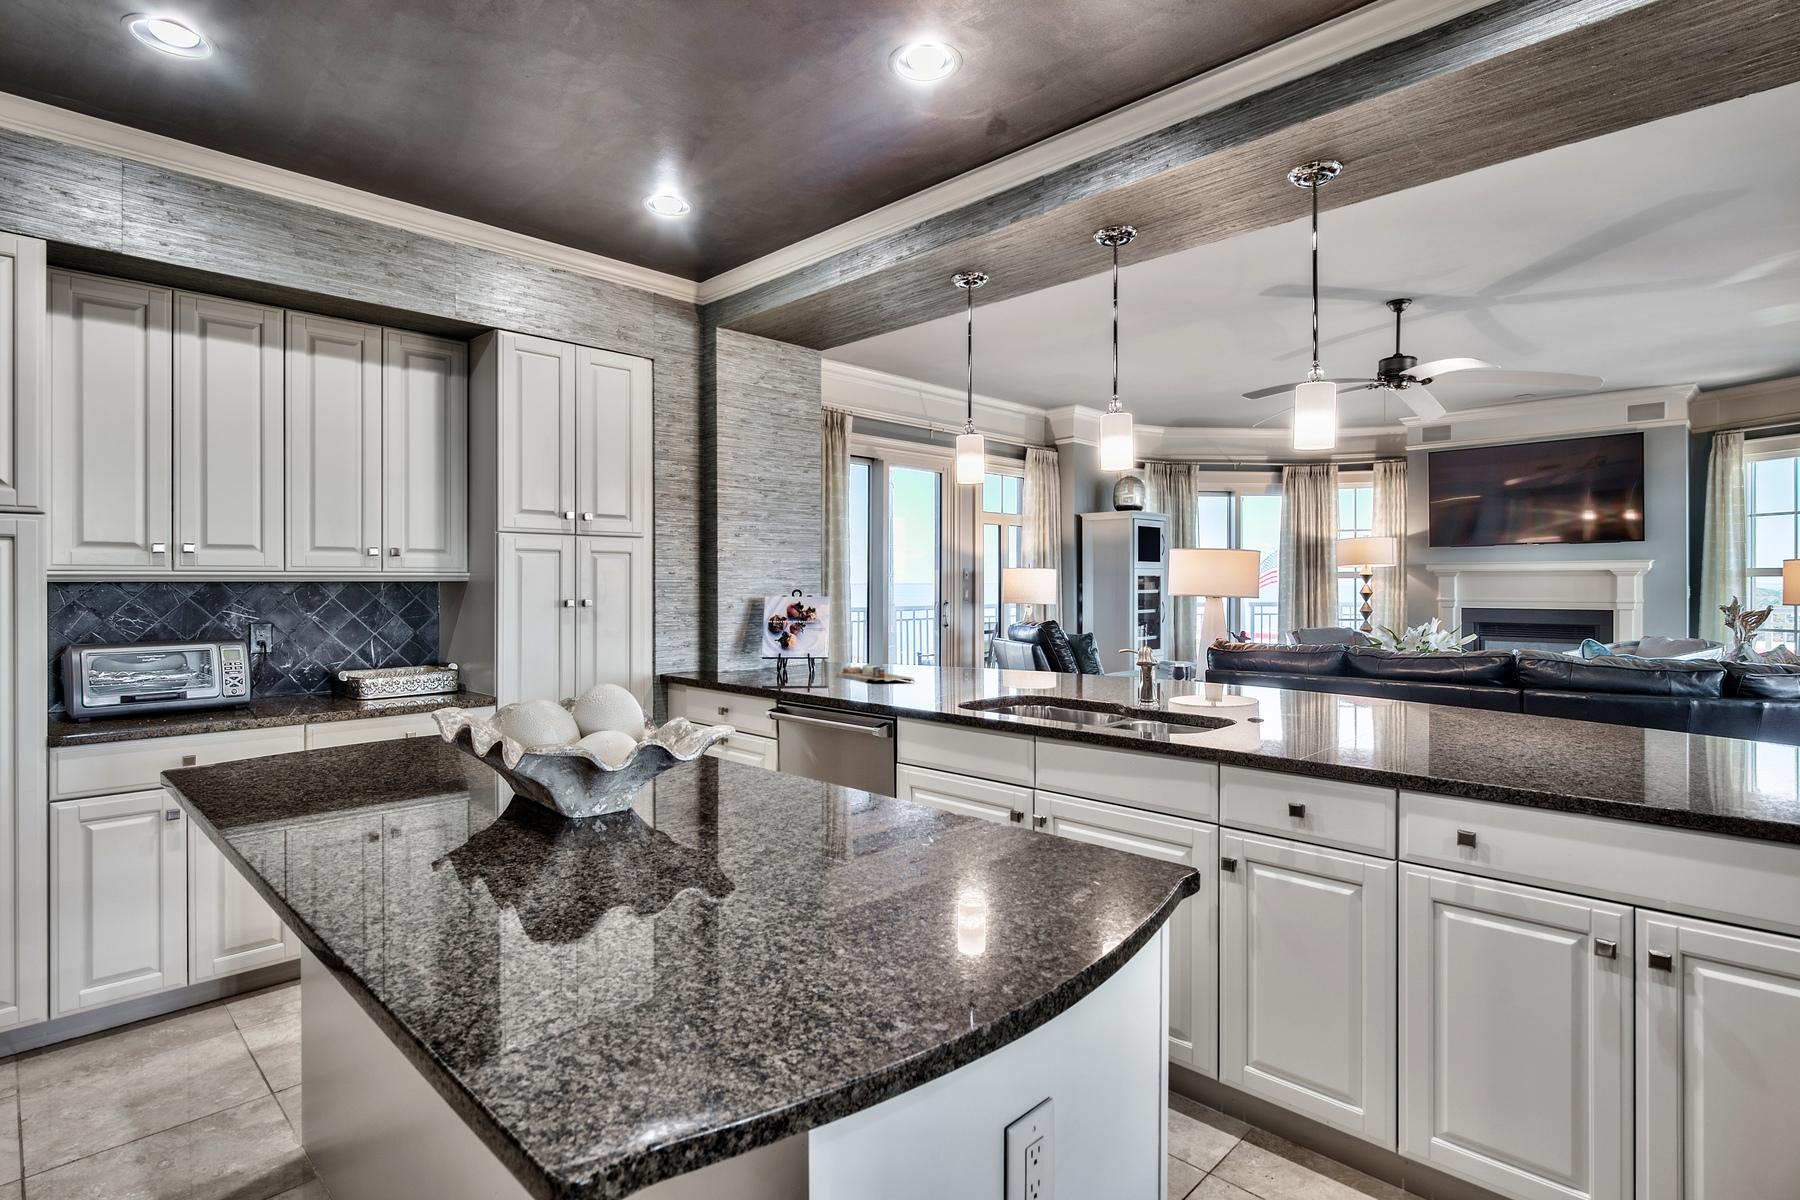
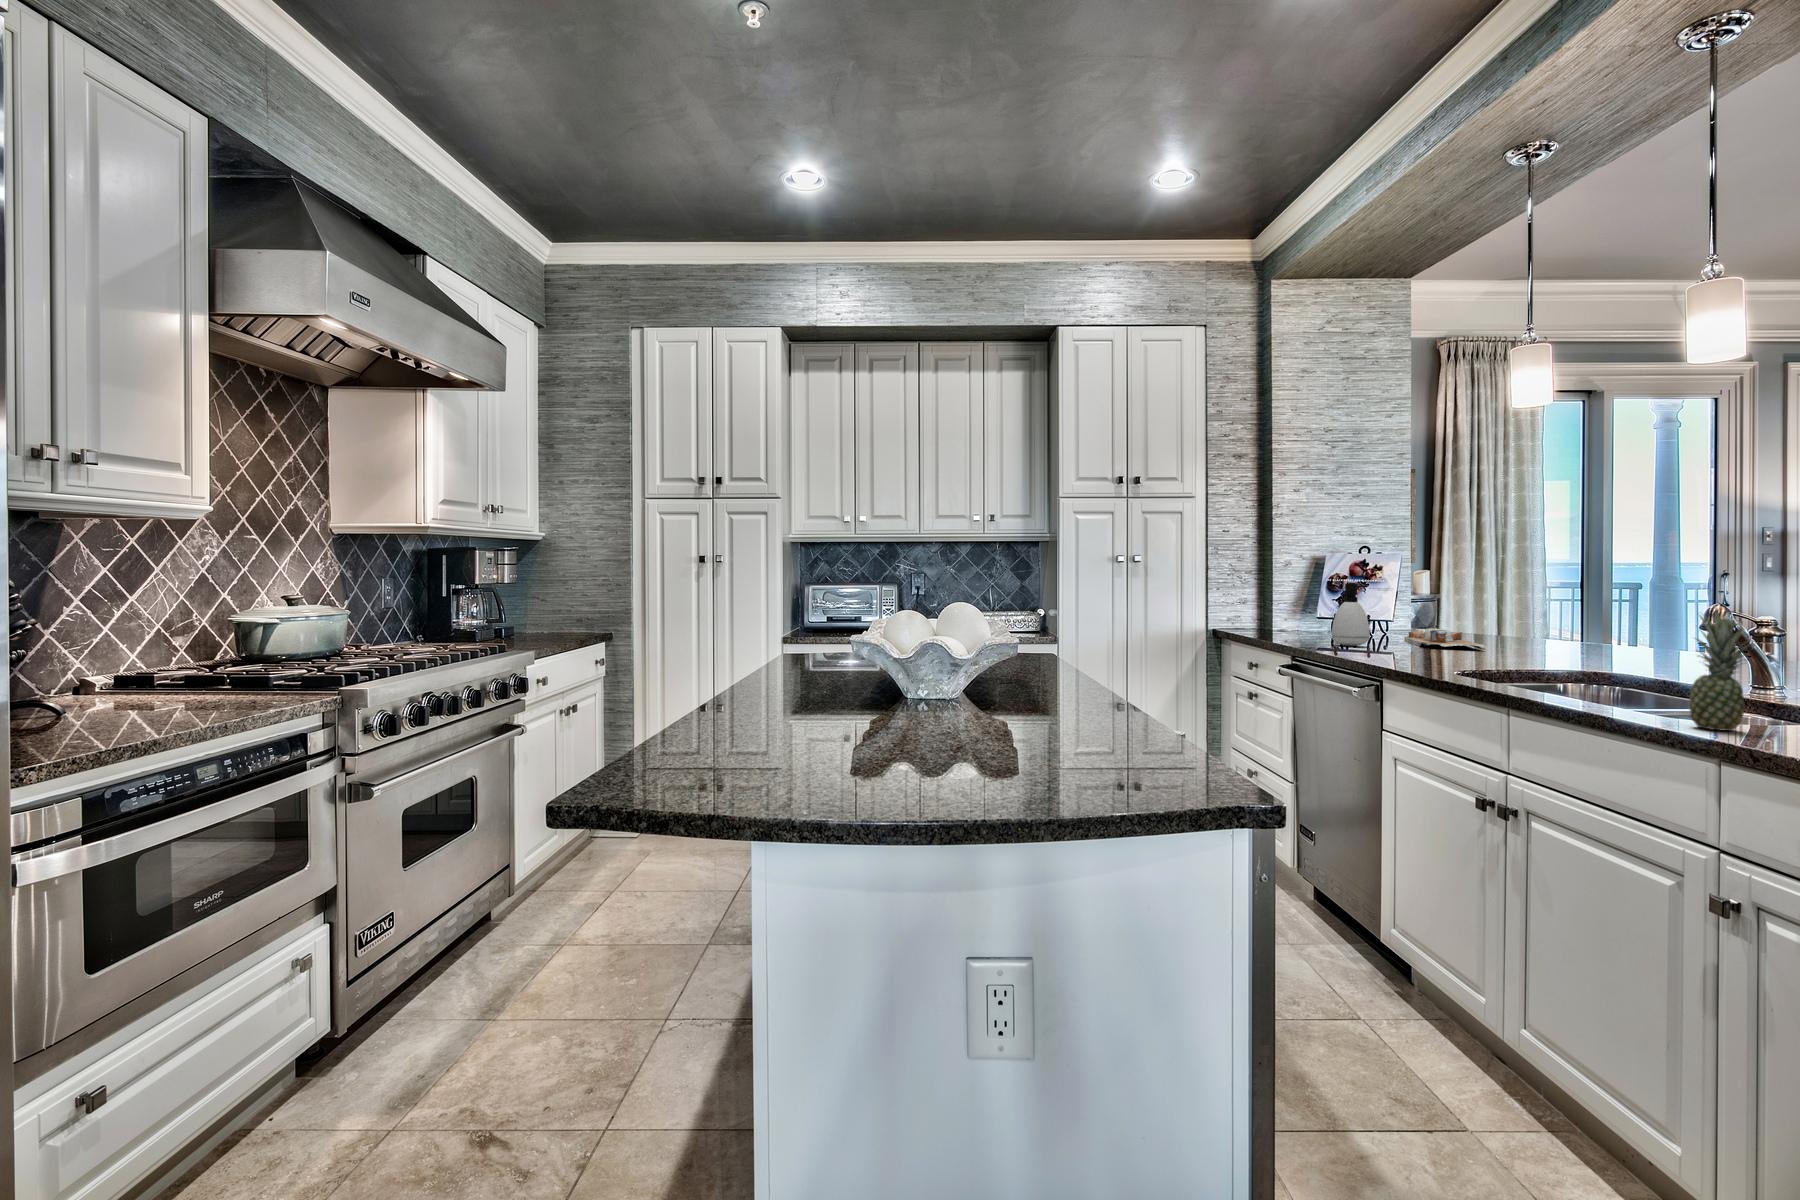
soap dispenser: none [808,628,839,686] -> present [1332,582,1370,646]
fruit: none [1204,659,1238,745] -> present [1689,611,1751,731]

